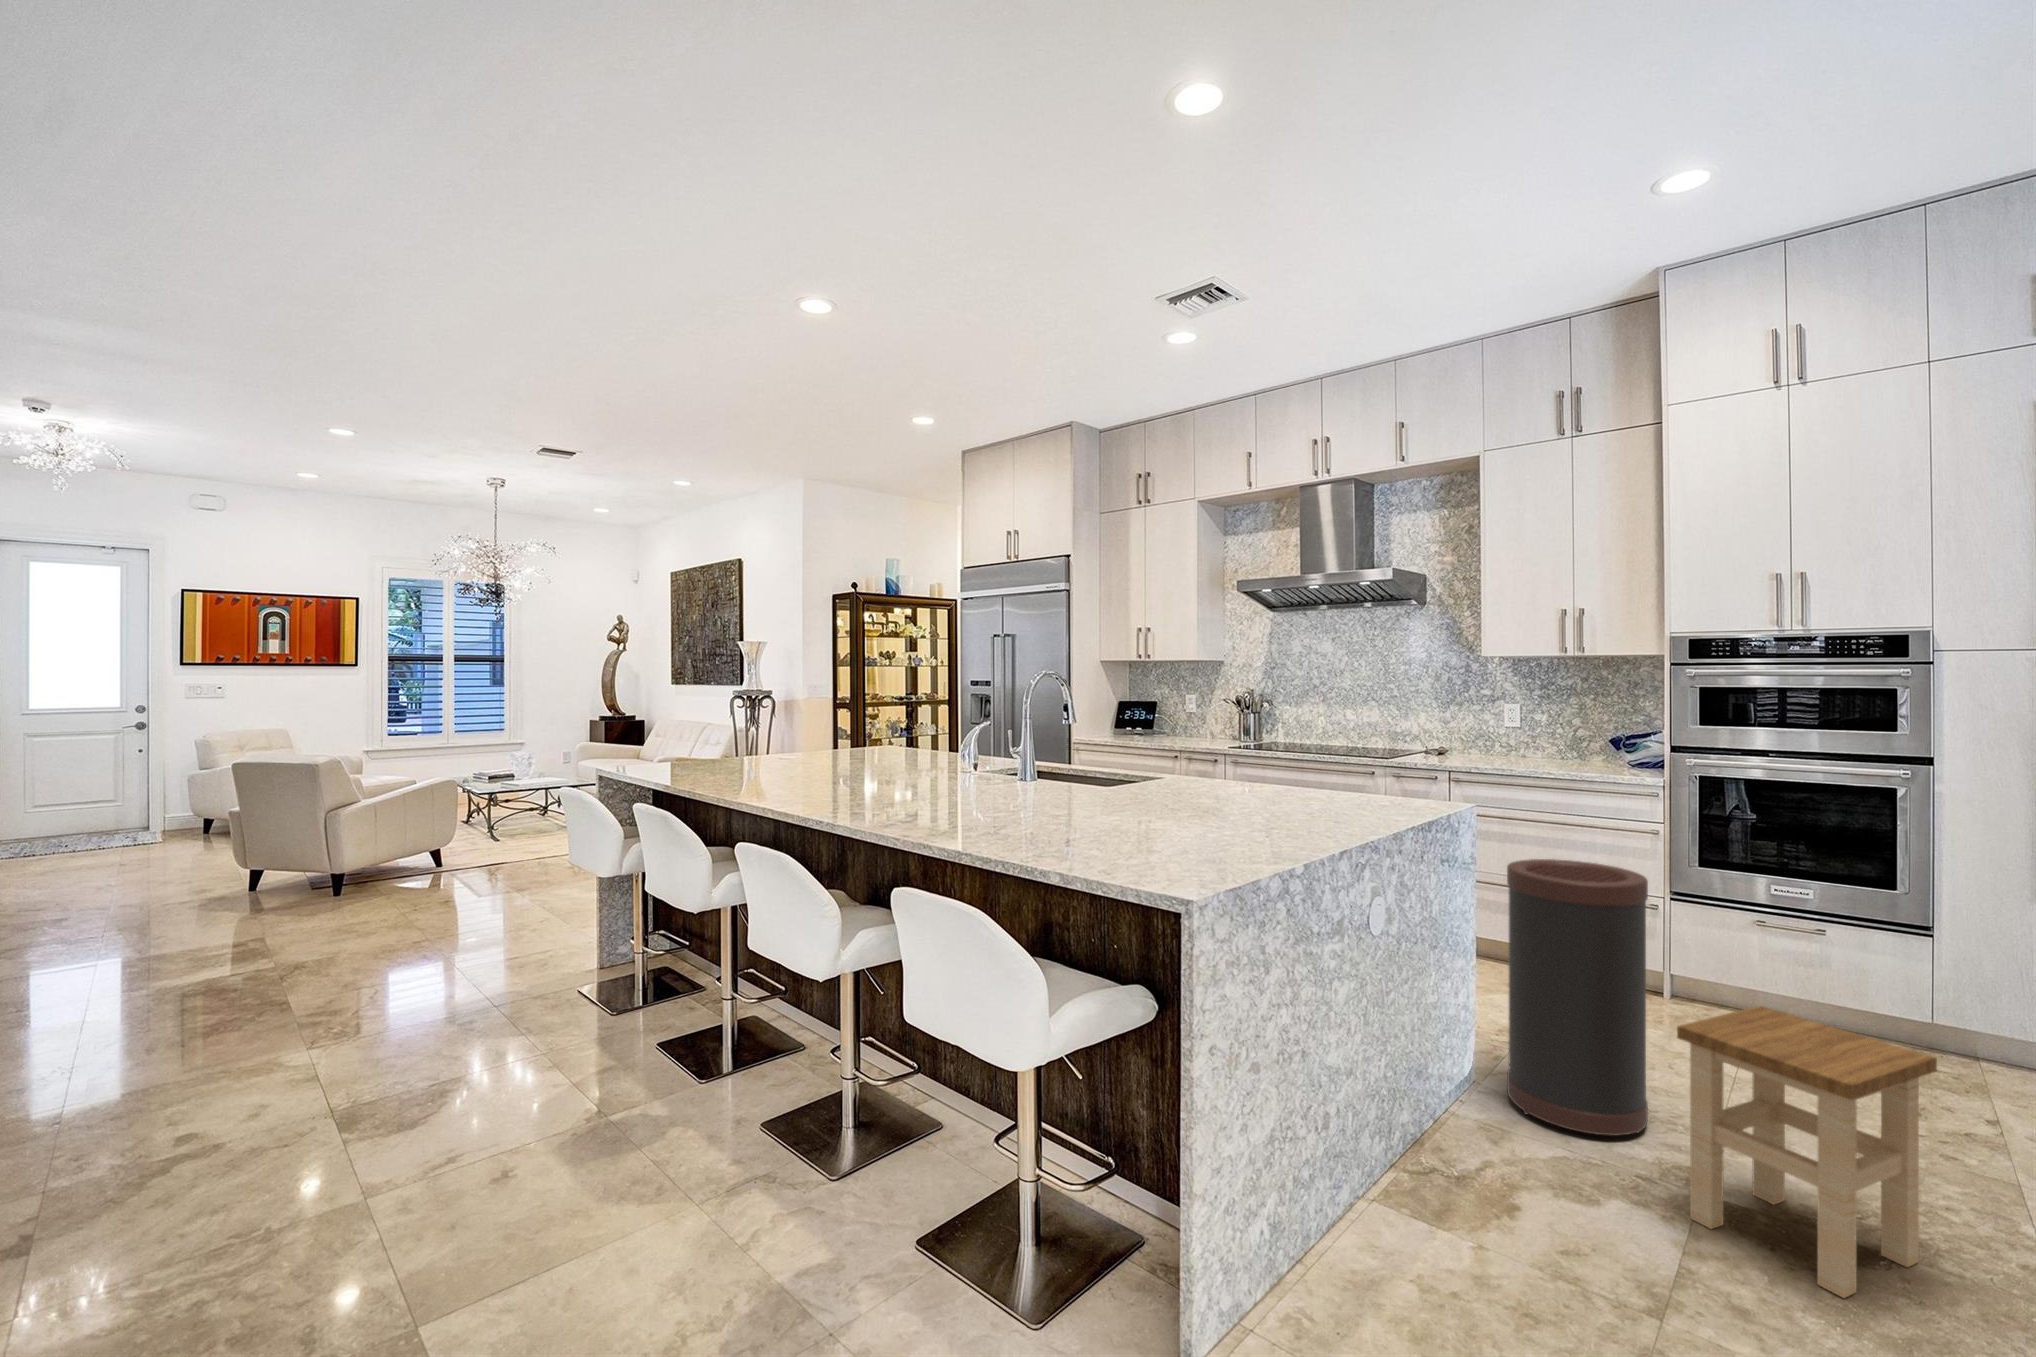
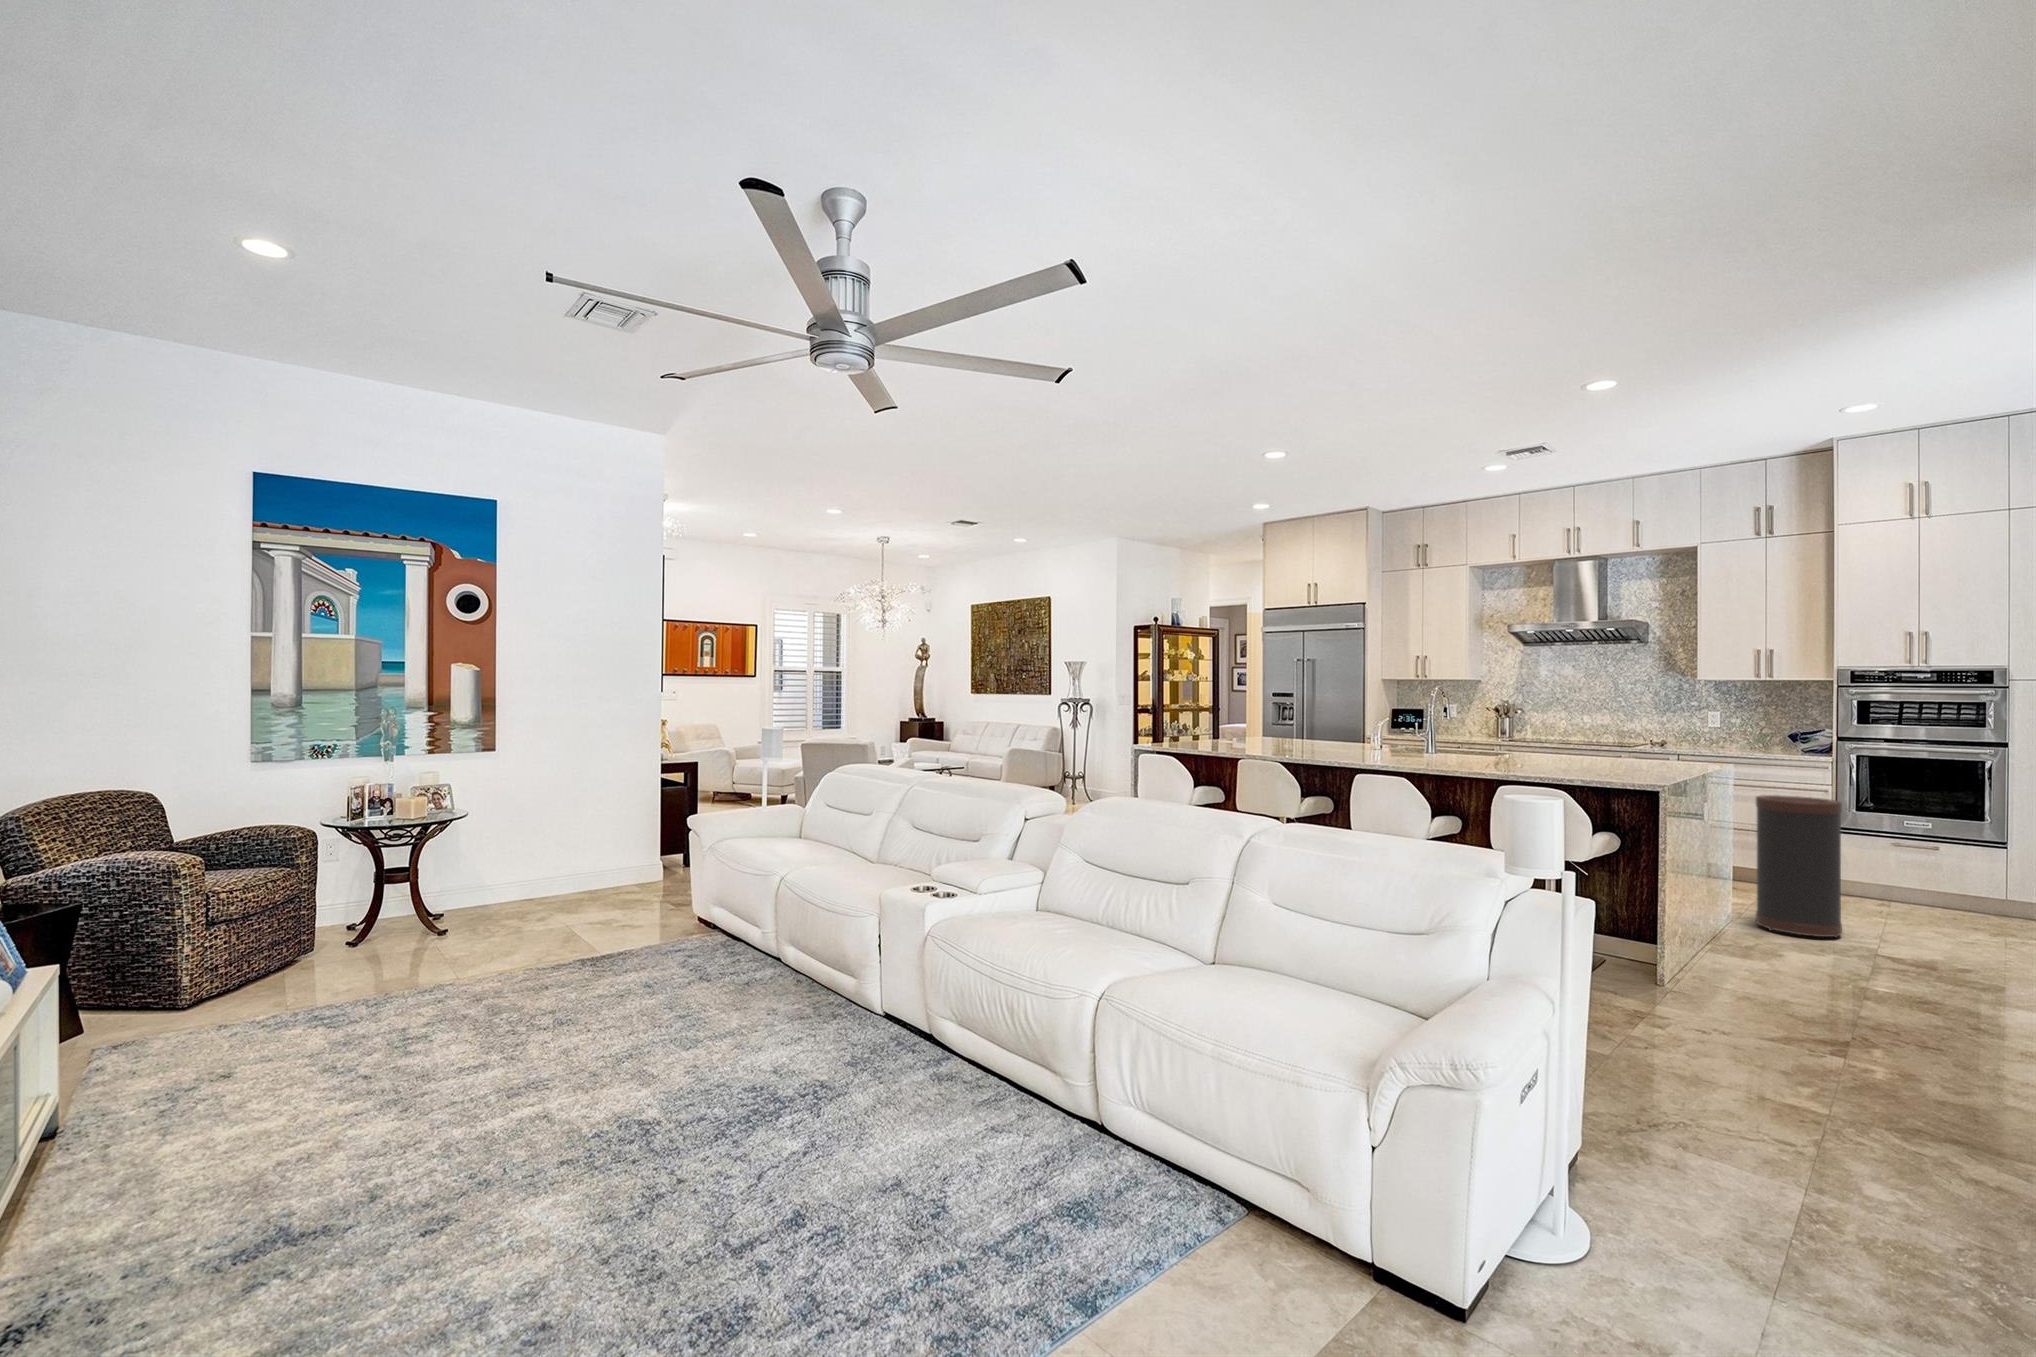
stool: present [1677,1006,1937,1298] -> none [1867,861,2000,979]

